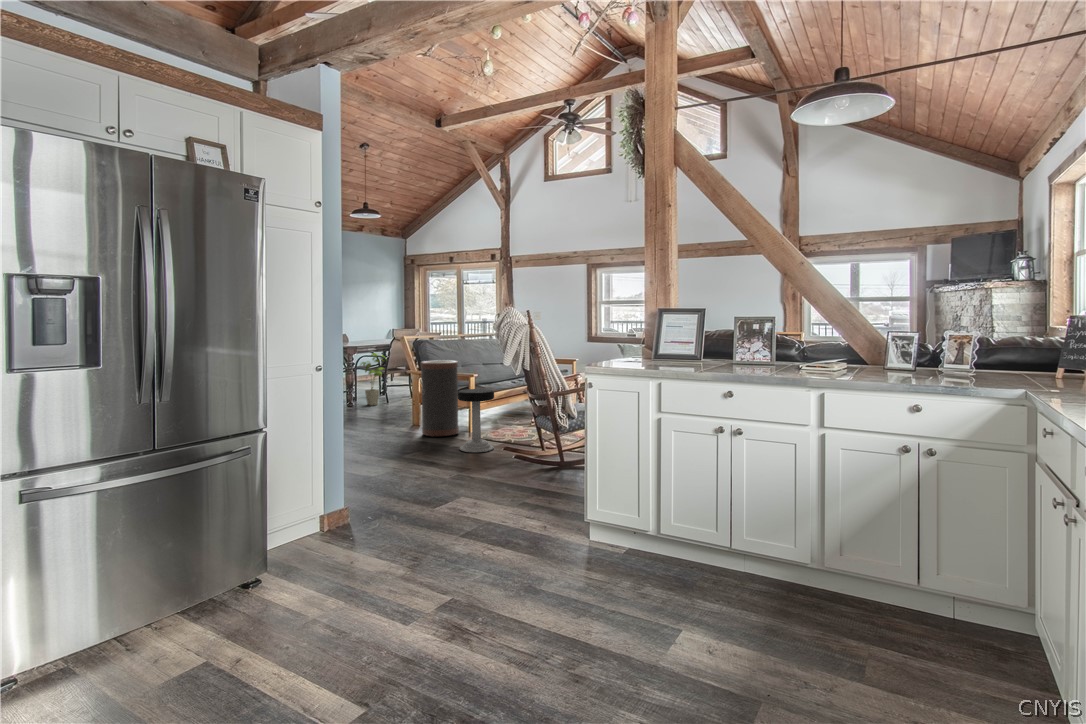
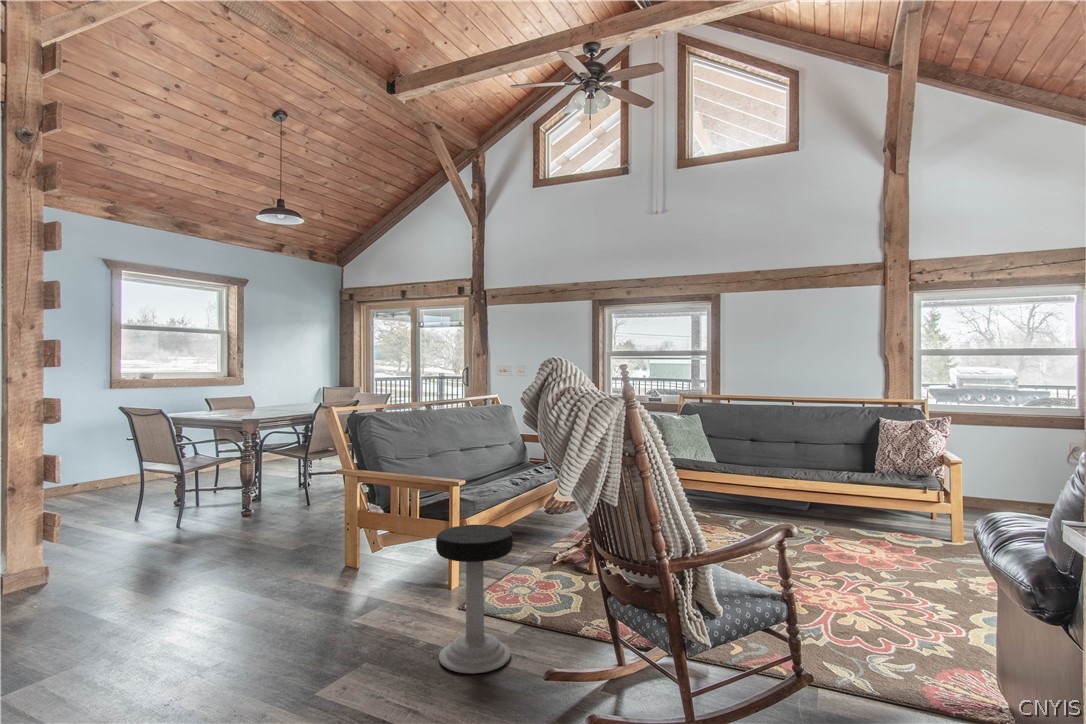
house plant: present [361,353,384,406] -> none [257,430,303,516]
trash can: present [421,360,459,437] -> none [358,457,429,613]

